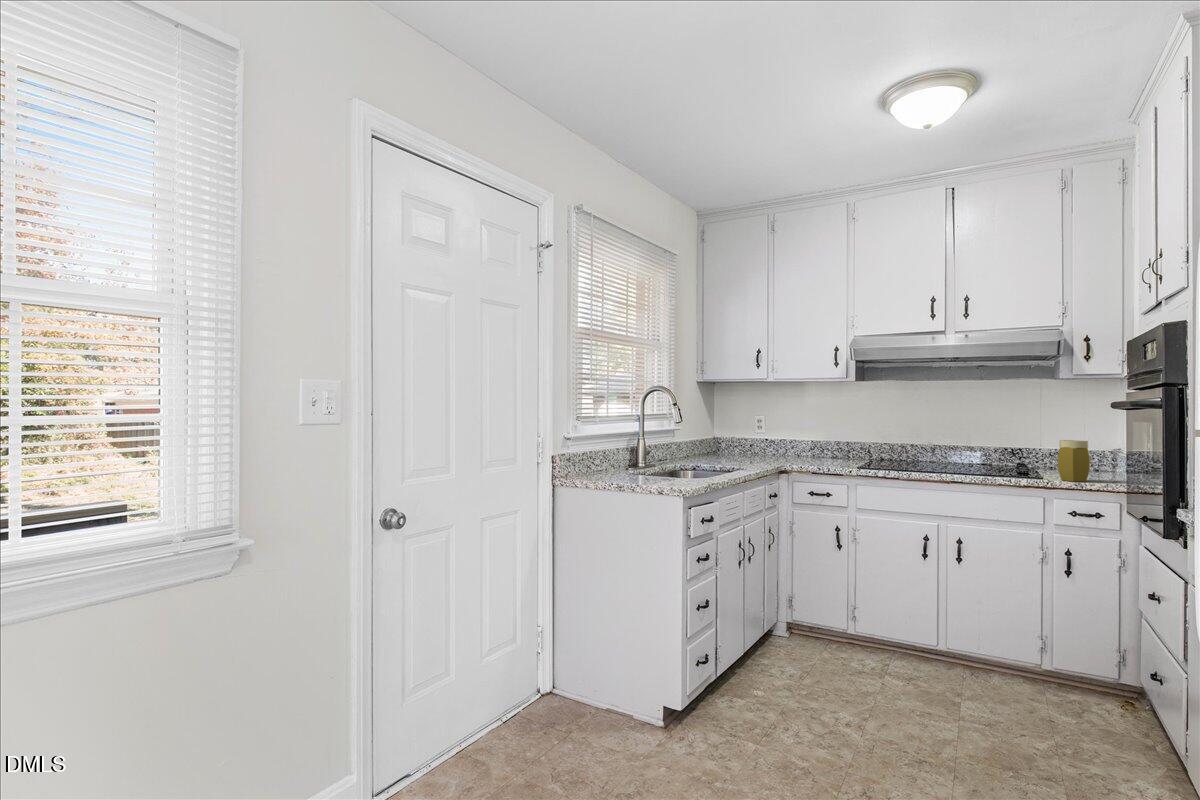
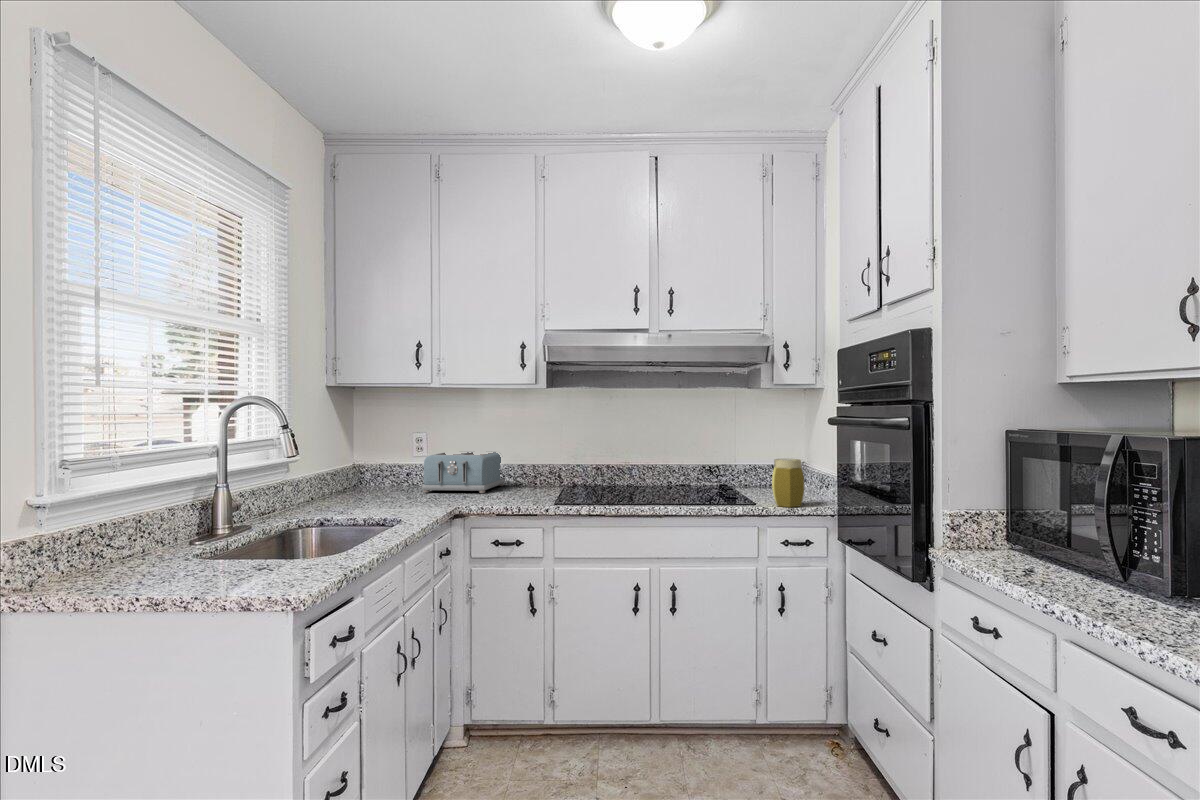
toaster: none [761,430,826,461] -> present [422,452,505,493]

